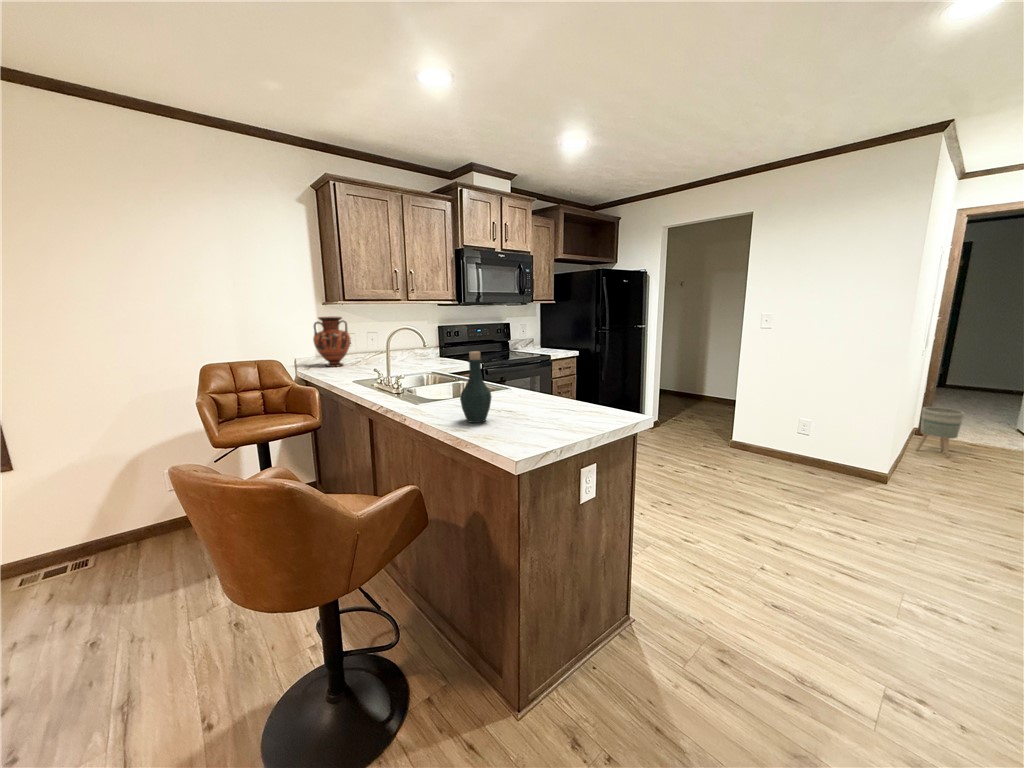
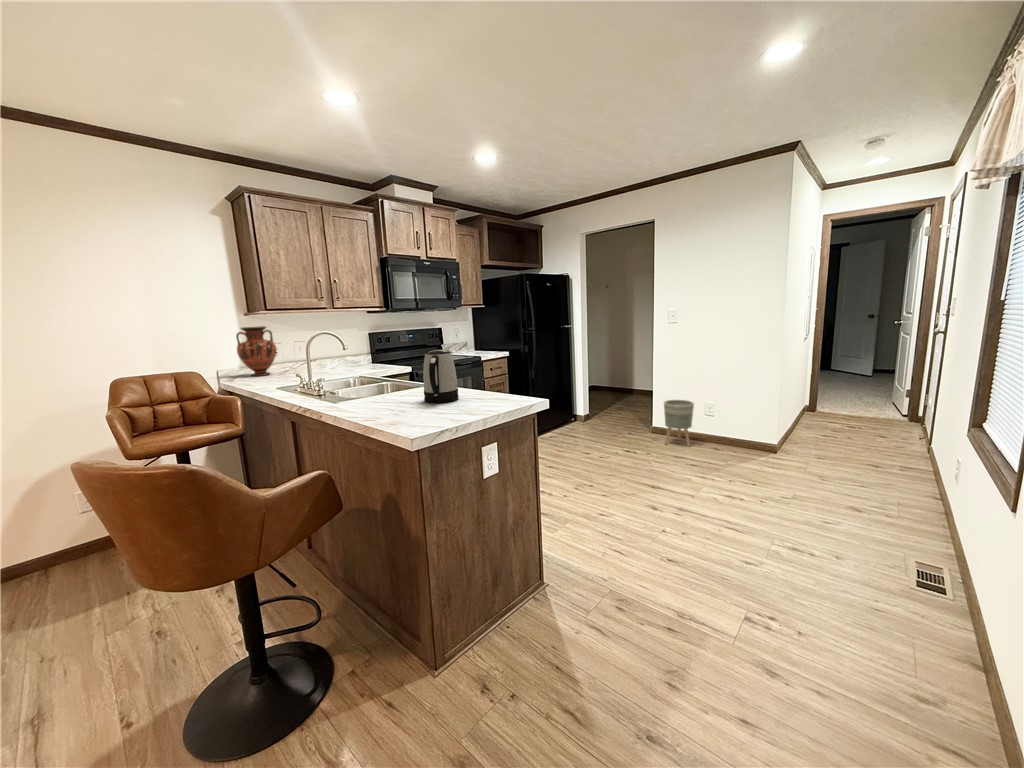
bottle: present [460,351,491,423] -> none [368,347,398,412]
kettle: none [514,356,551,414] -> present [423,350,459,403]
planter: present [916,407,964,458] -> present [664,400,694,446]

